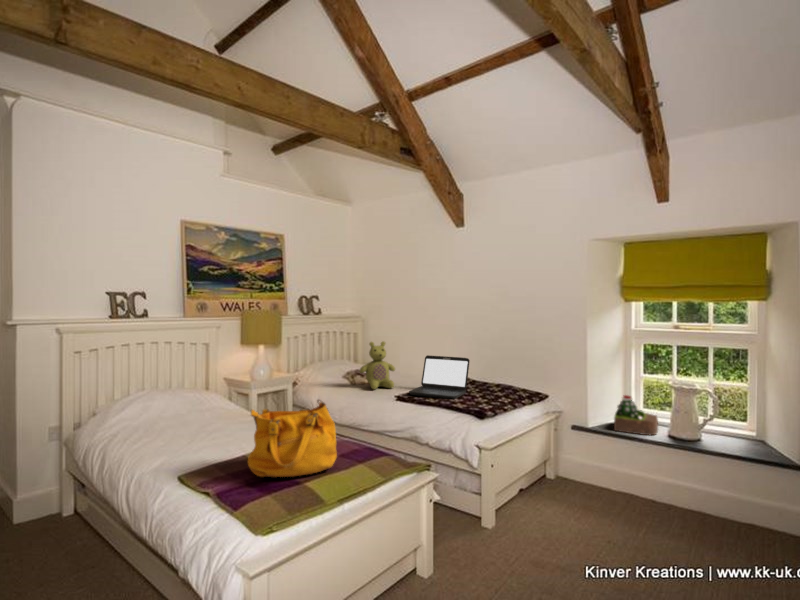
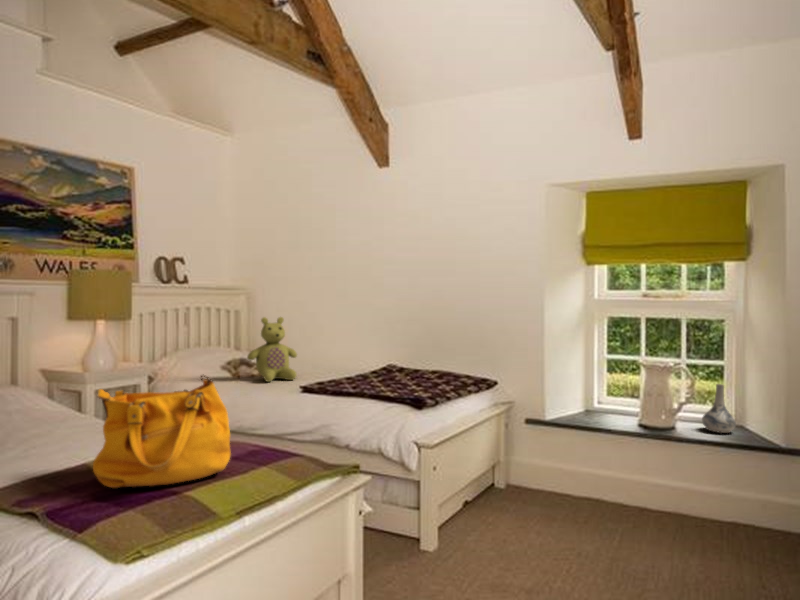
laptop: present [409,355,470,399] -> none [319,334,399,389]
succulent plant: present [614,395,658,435] -> none [576,379,626,425]
decorative vase: none [726,405,757,448] -> present [702,384,736,433]

